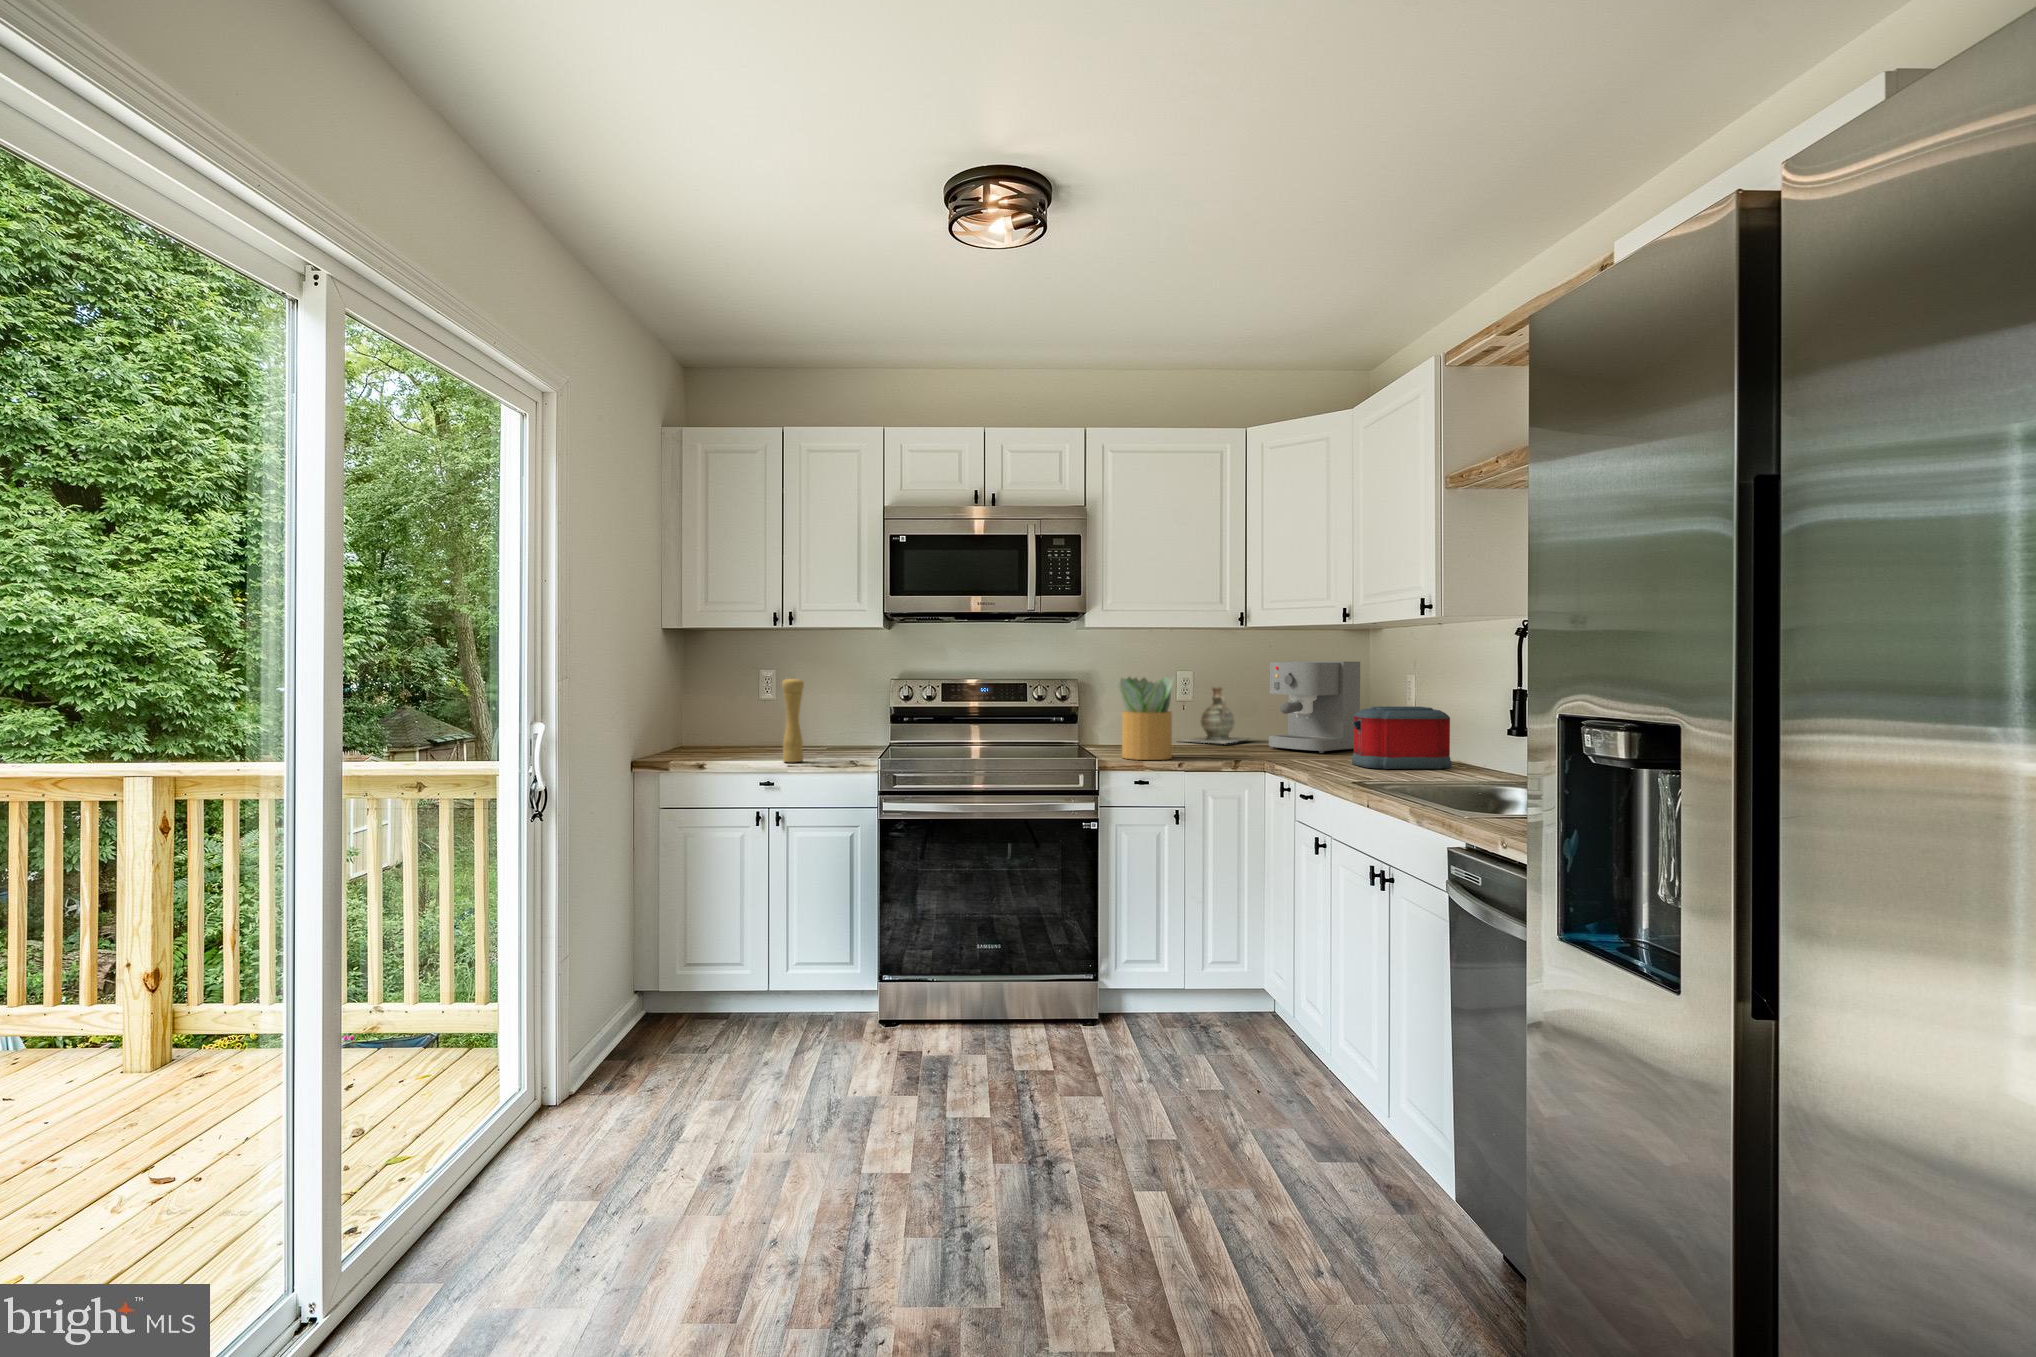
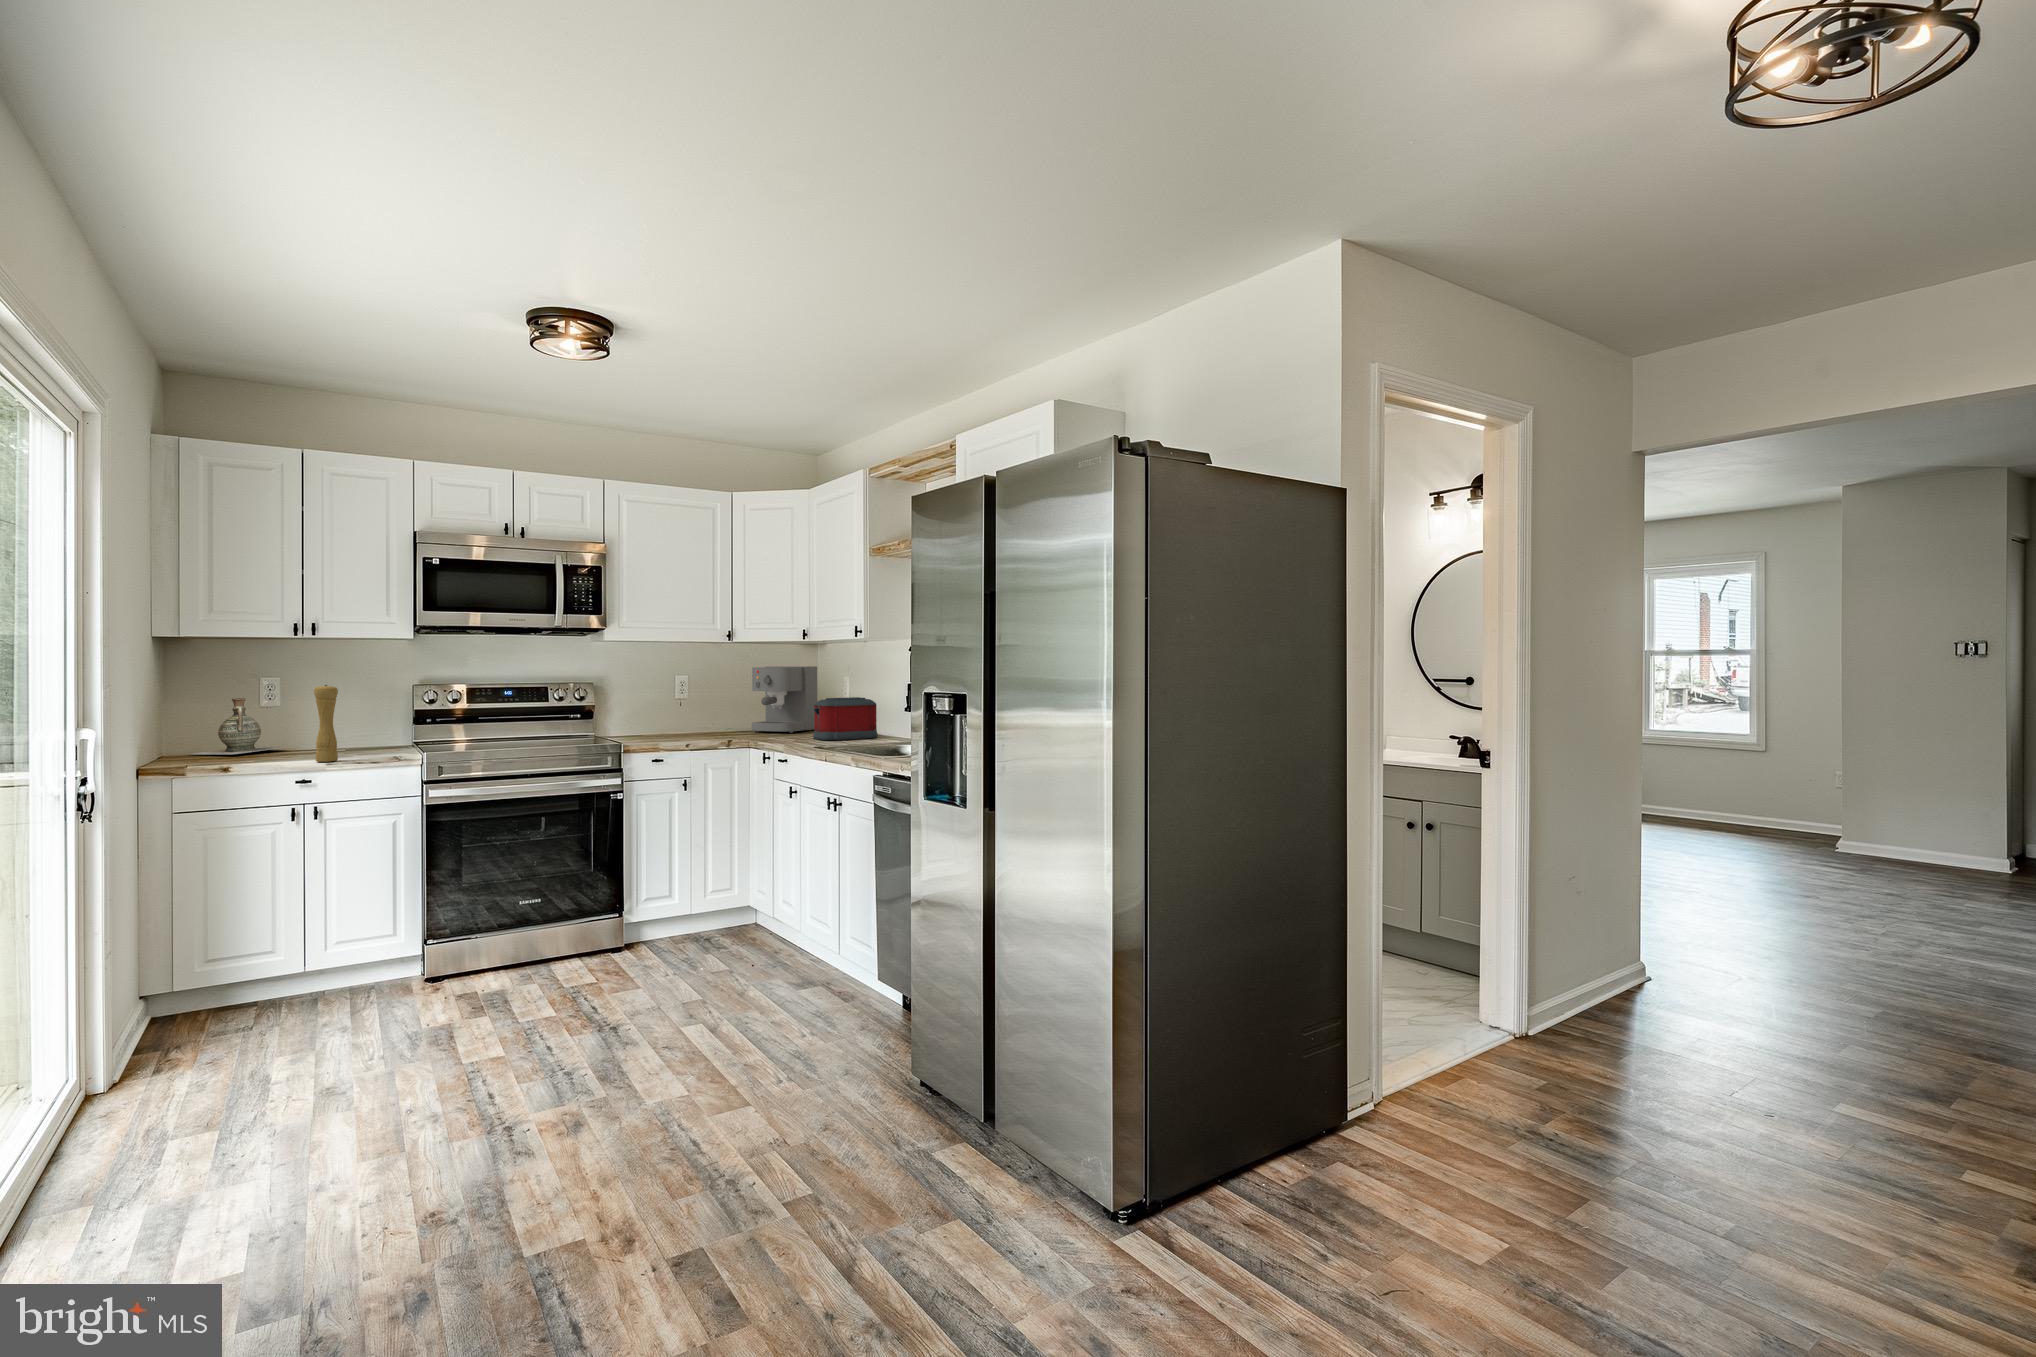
potted plant: present [1116,676,1173,760] -> none [631,678,681,744]
ceramic jug: present [1182,688,1248,743] -> present [193,698,284,755]

